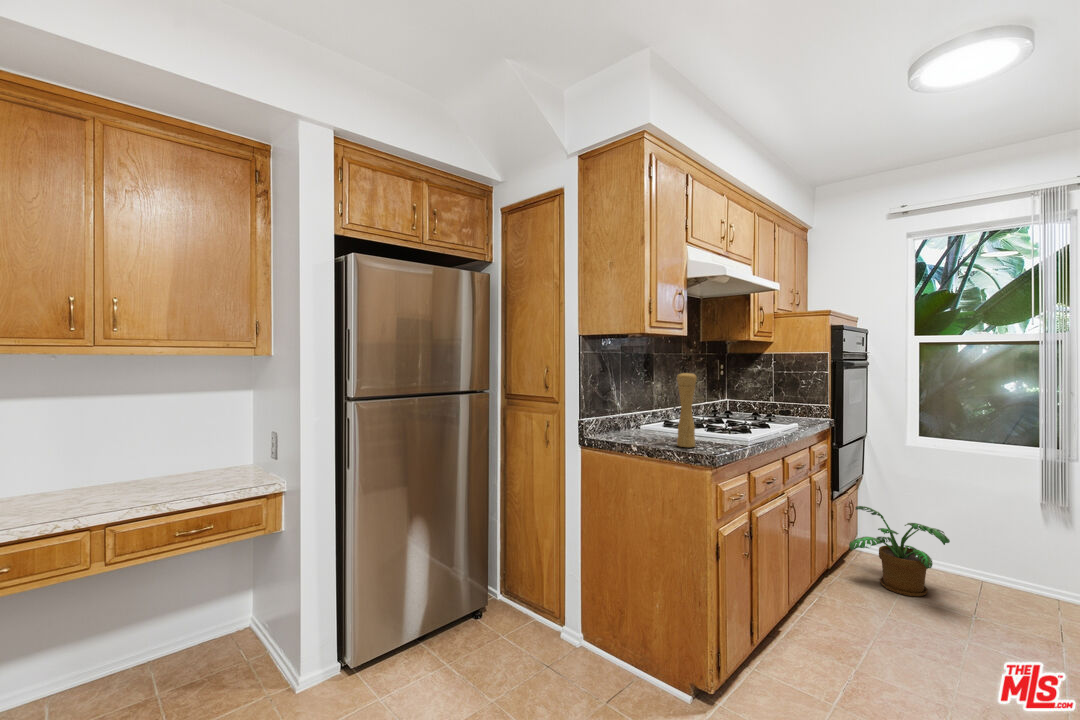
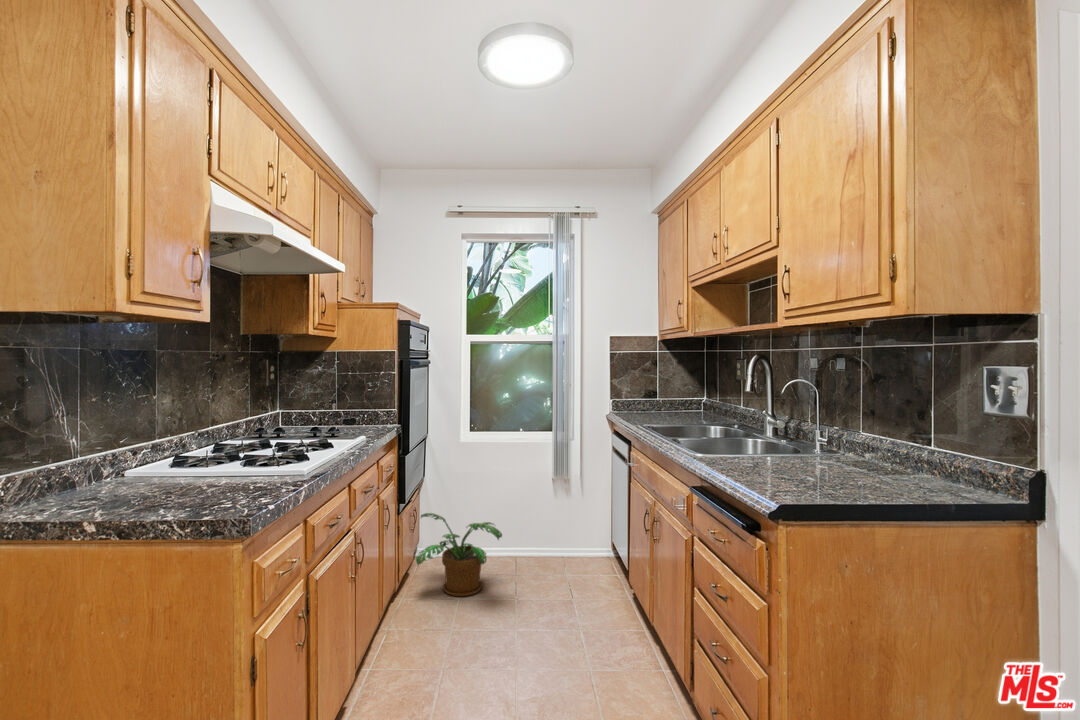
pepper mill: present [677,372,697,447] -> none [181,382,219,509]

